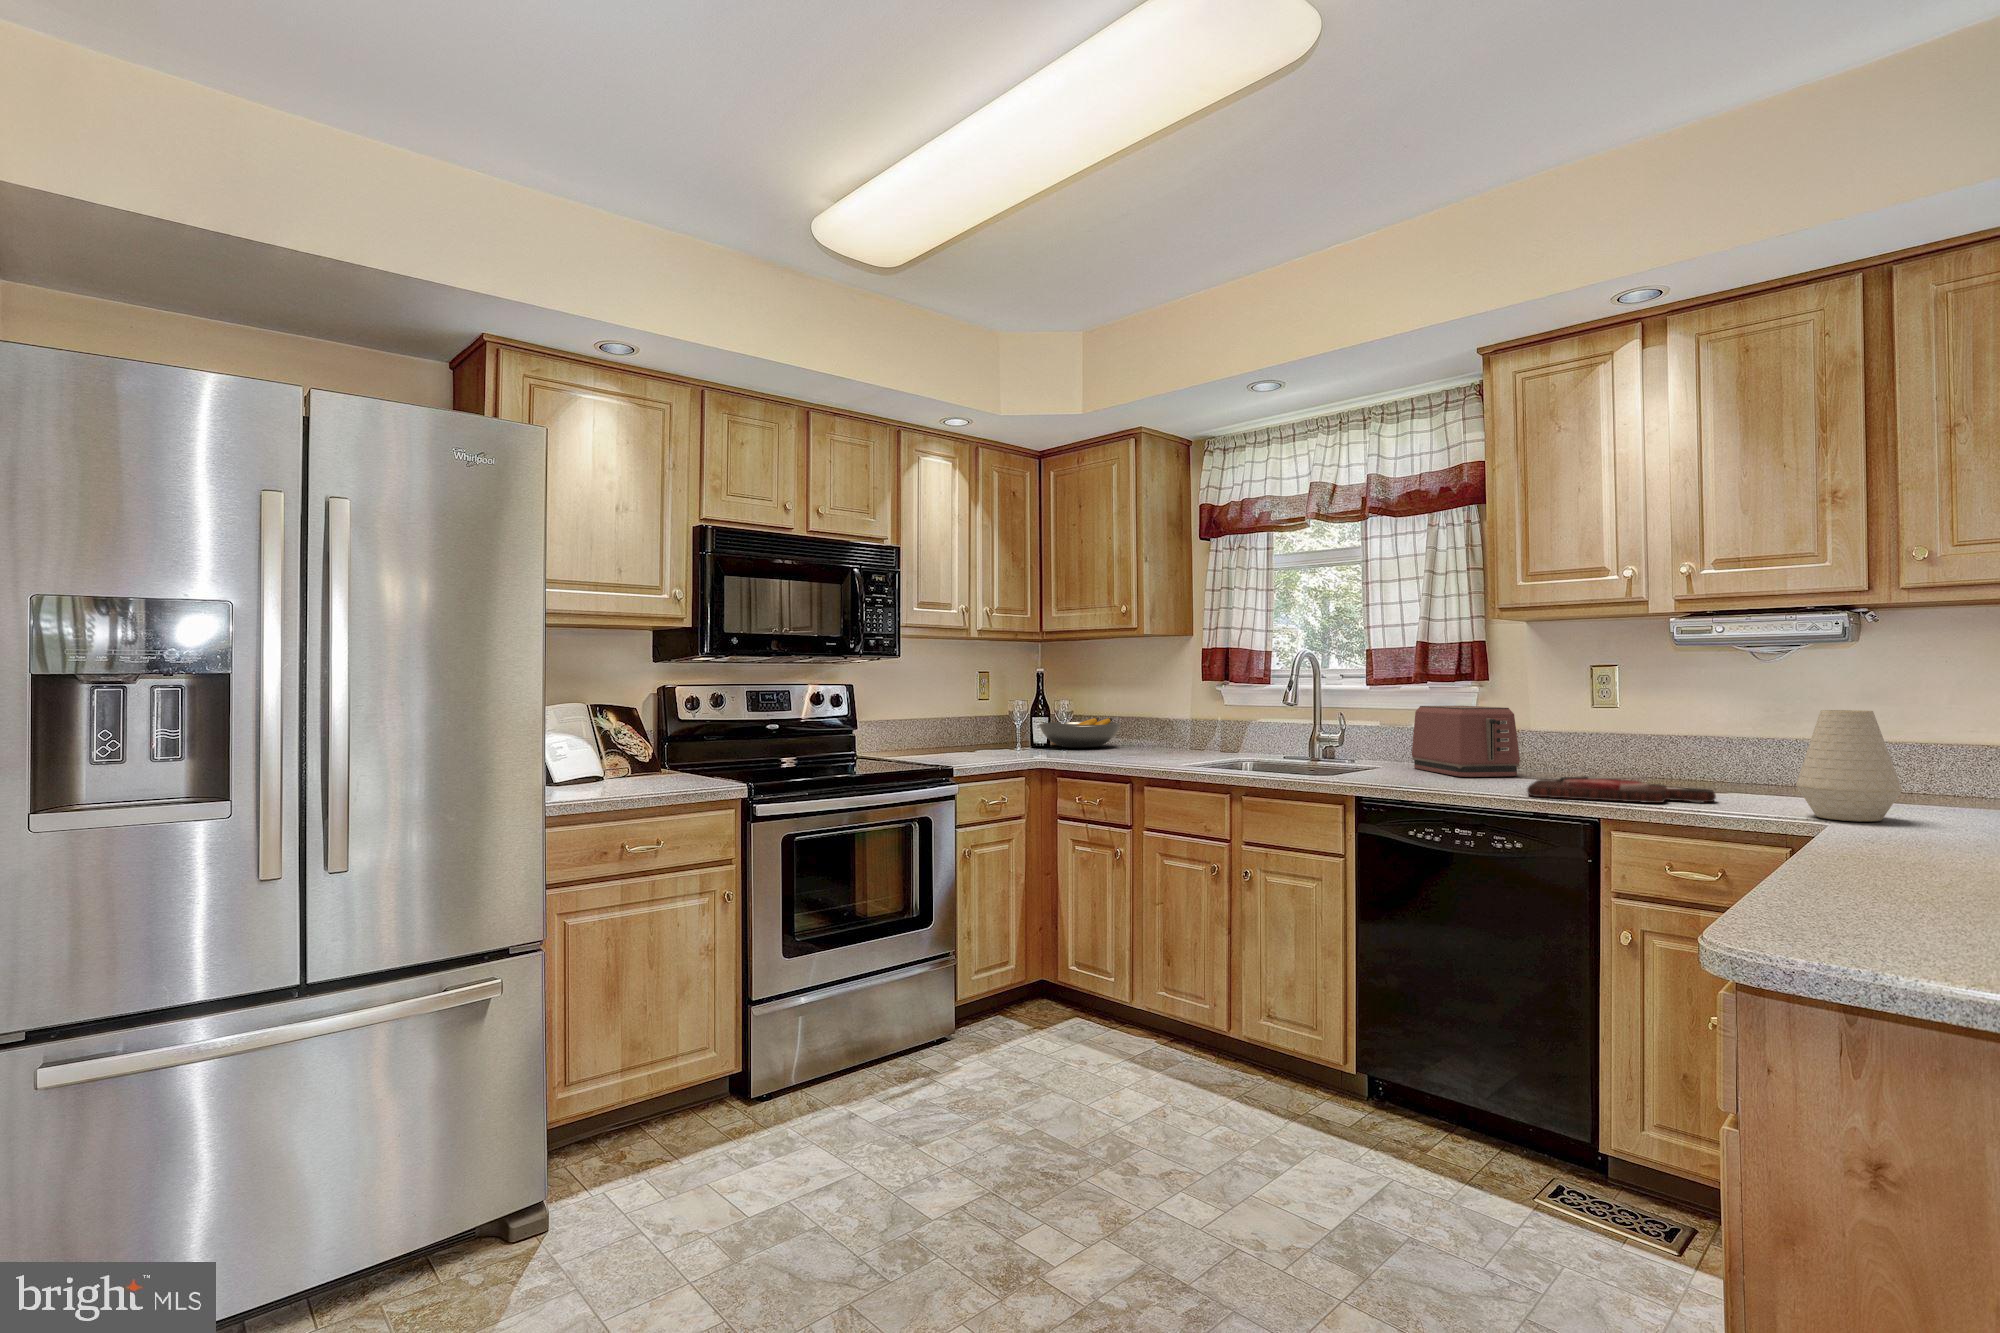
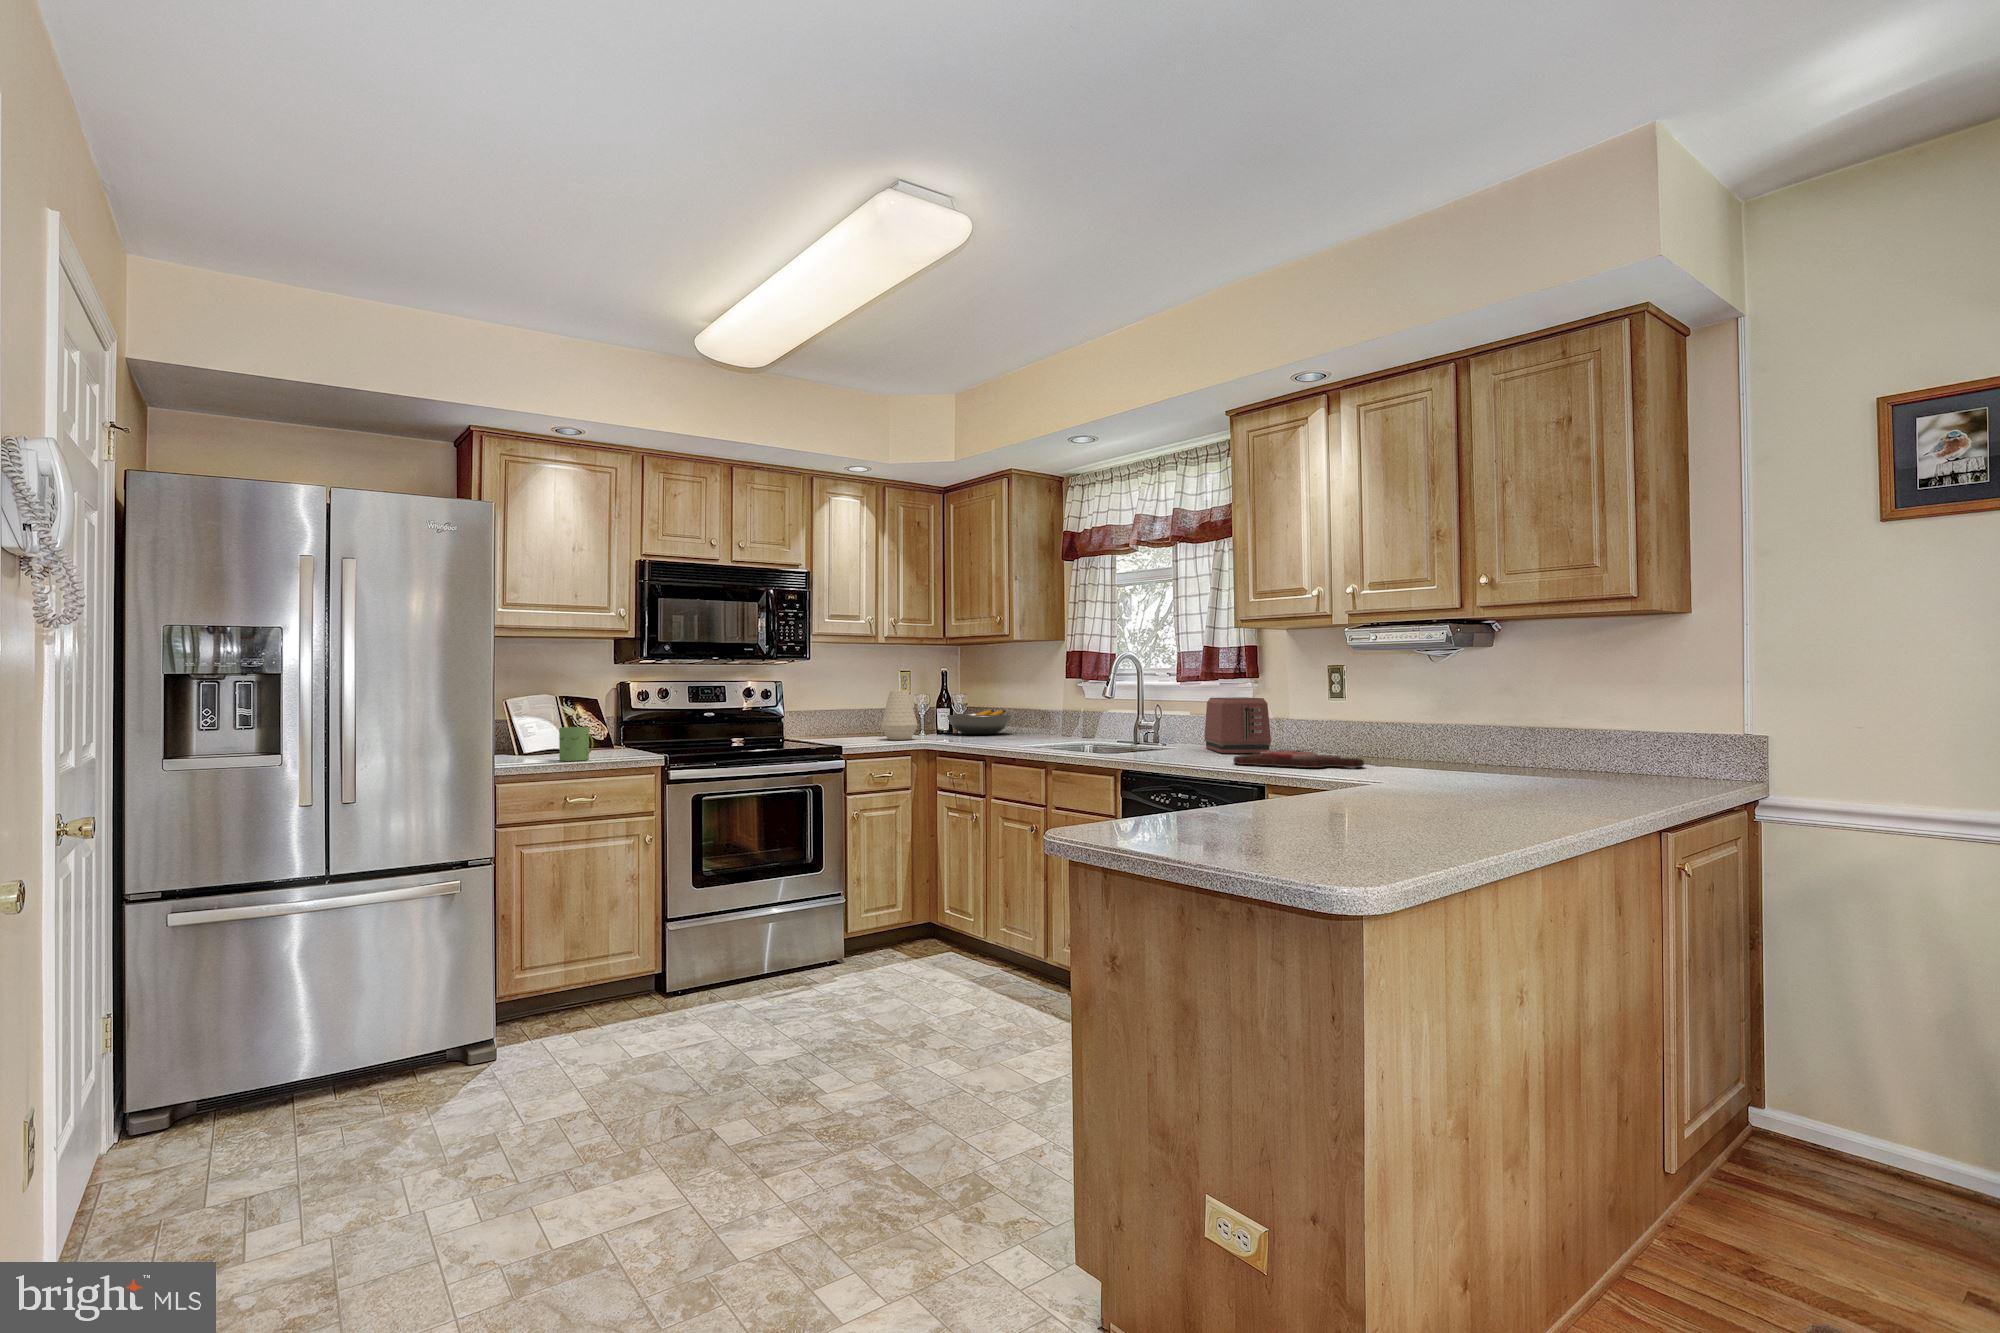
vase: present [1796,710,1902,822] -> present [881,691,918,740]
mug: none [611,749,657,795] -> present [559,727,594,761]

